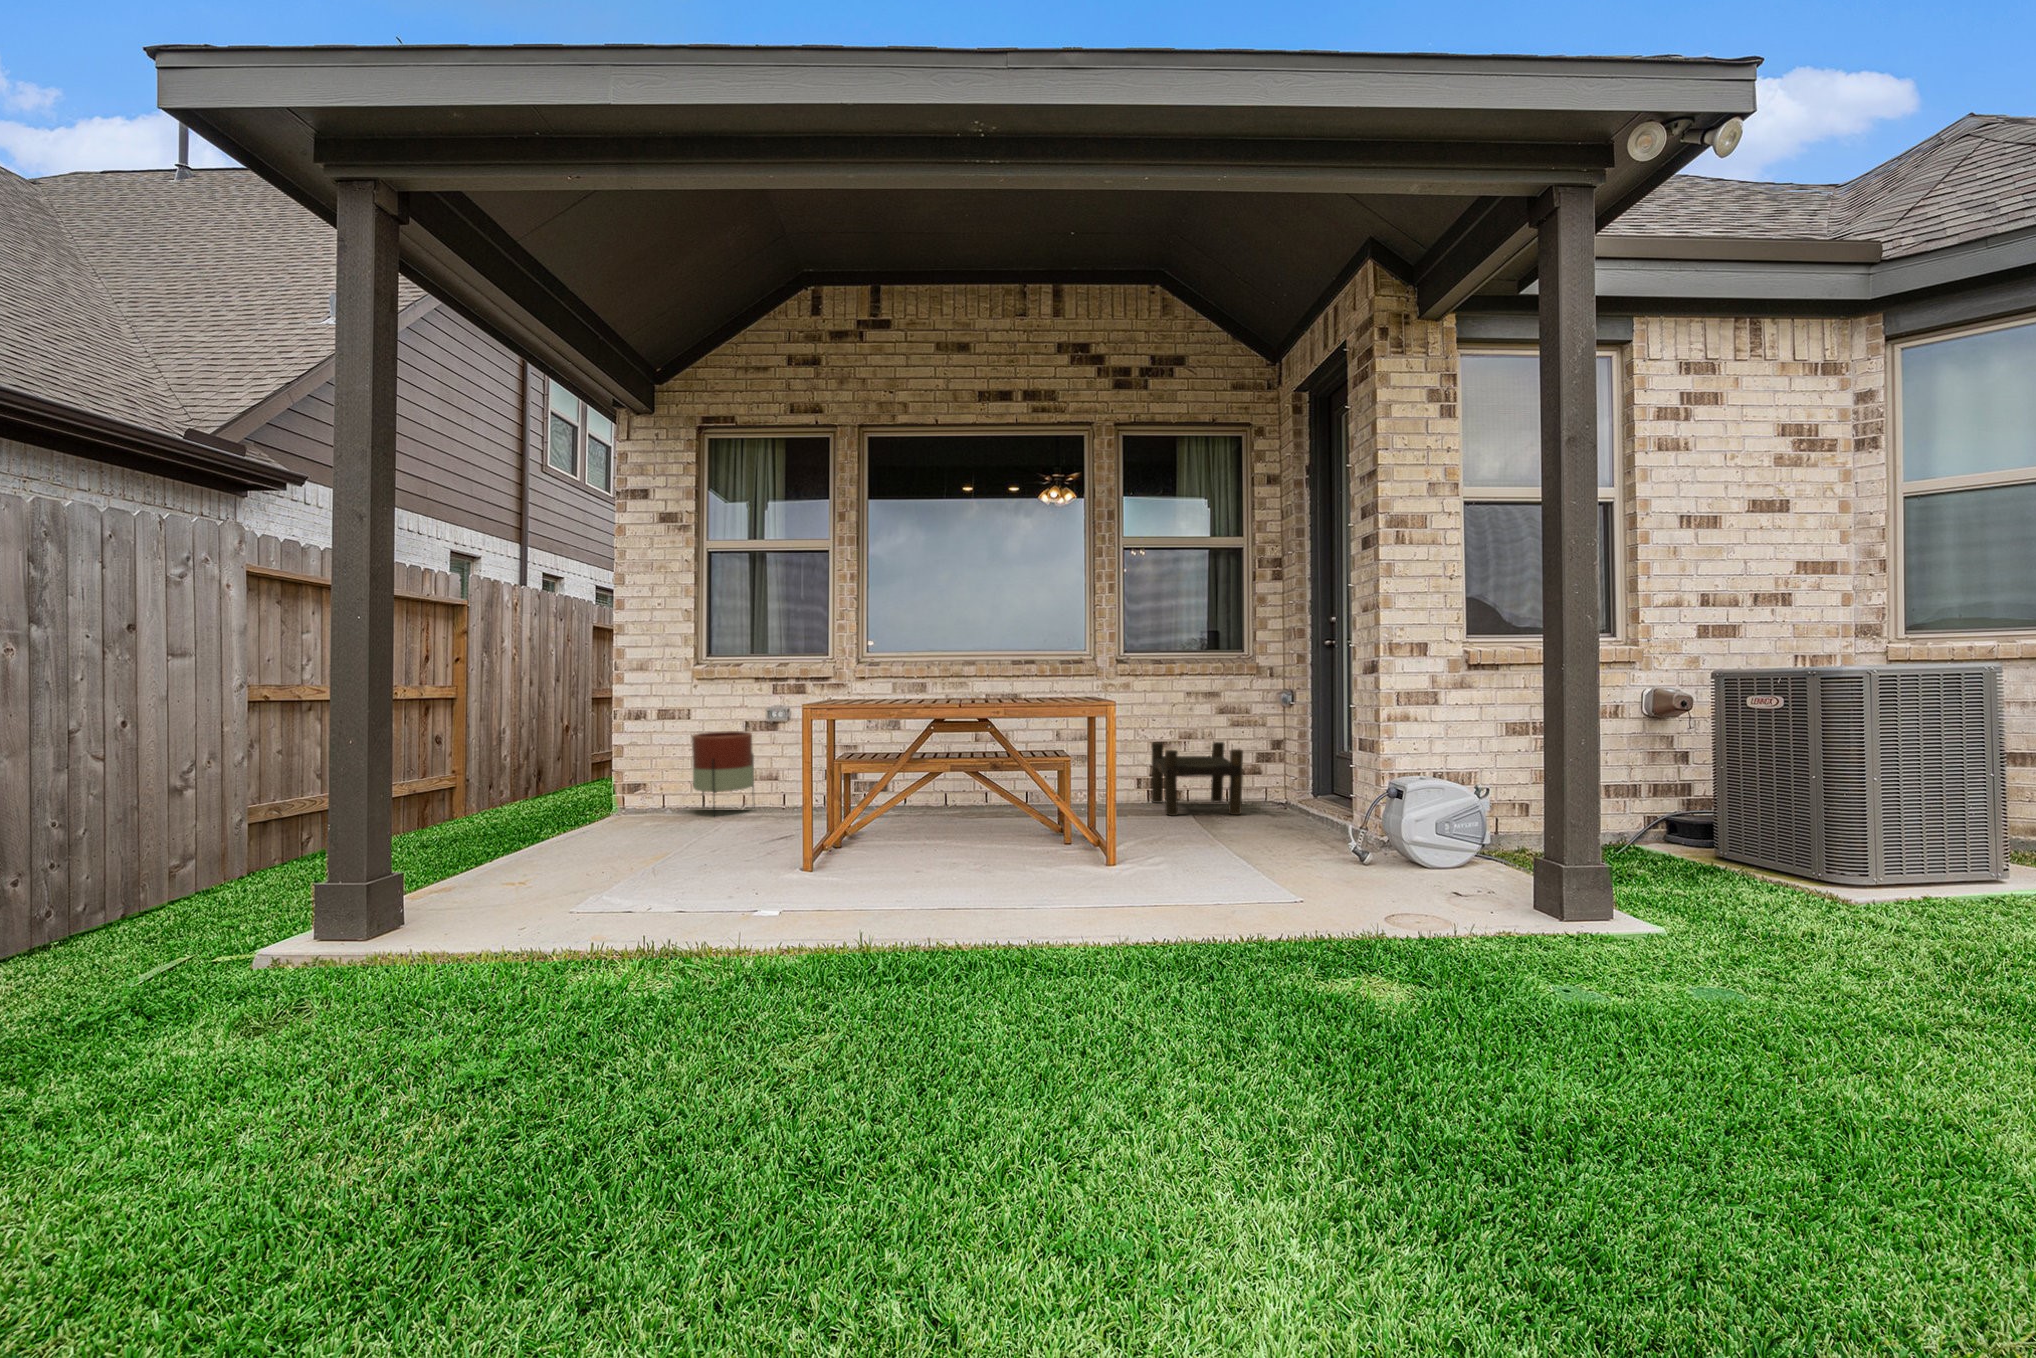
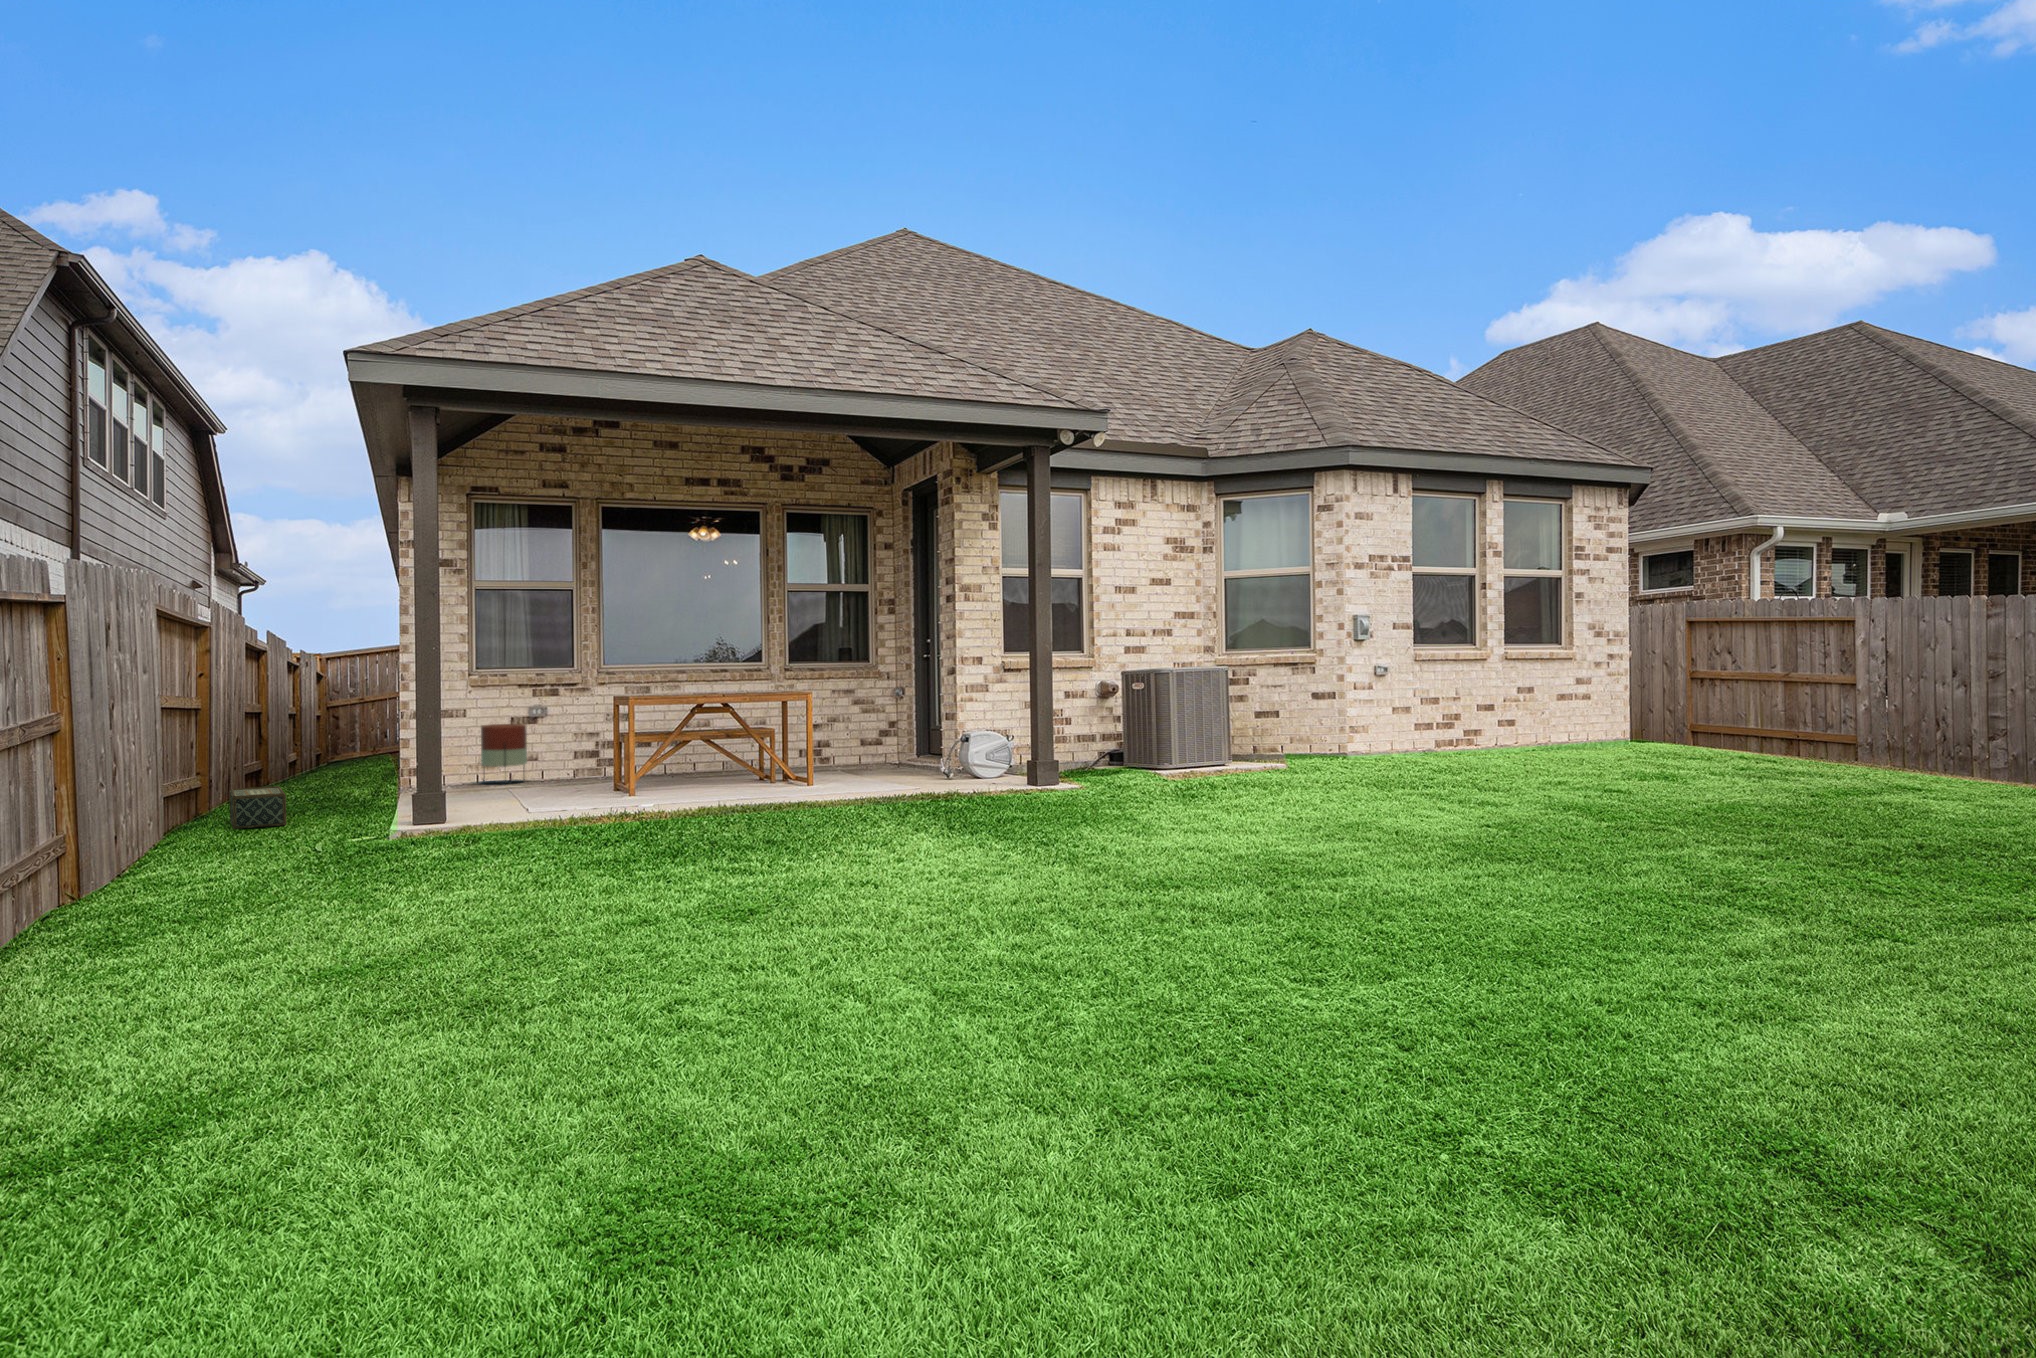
stool: present [1151,742,1243,816] -> none [814,724,877,771]
woven basket: none [90,838,267,923] -> present [230,786,286,829]

